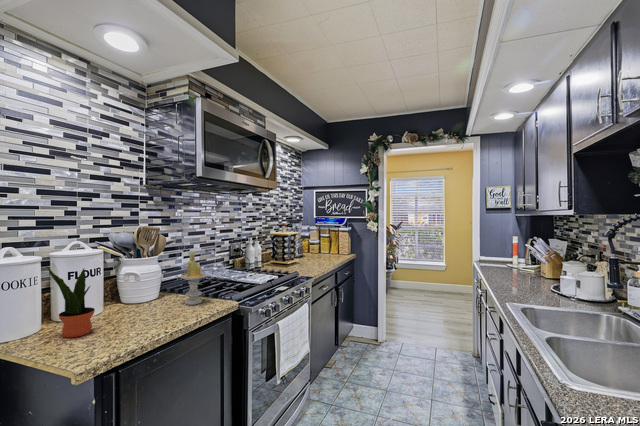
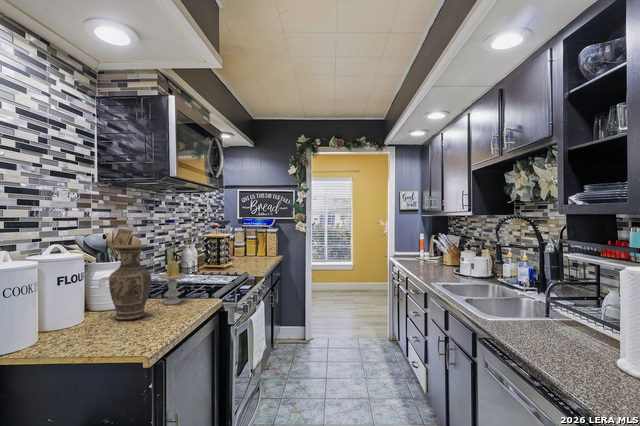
vase: none [115,245,157,321] -> present [109,245,151,321]
potted plant: present [47,266,95,337] -> none [57,266,106,337]

